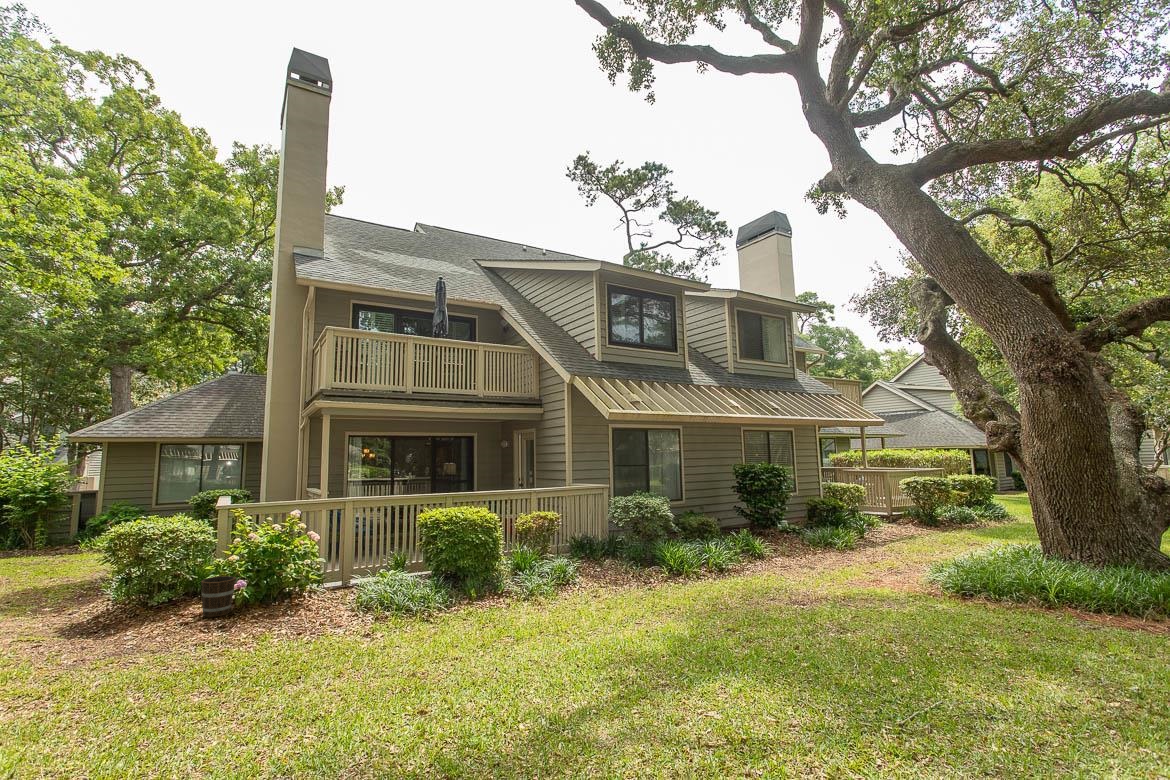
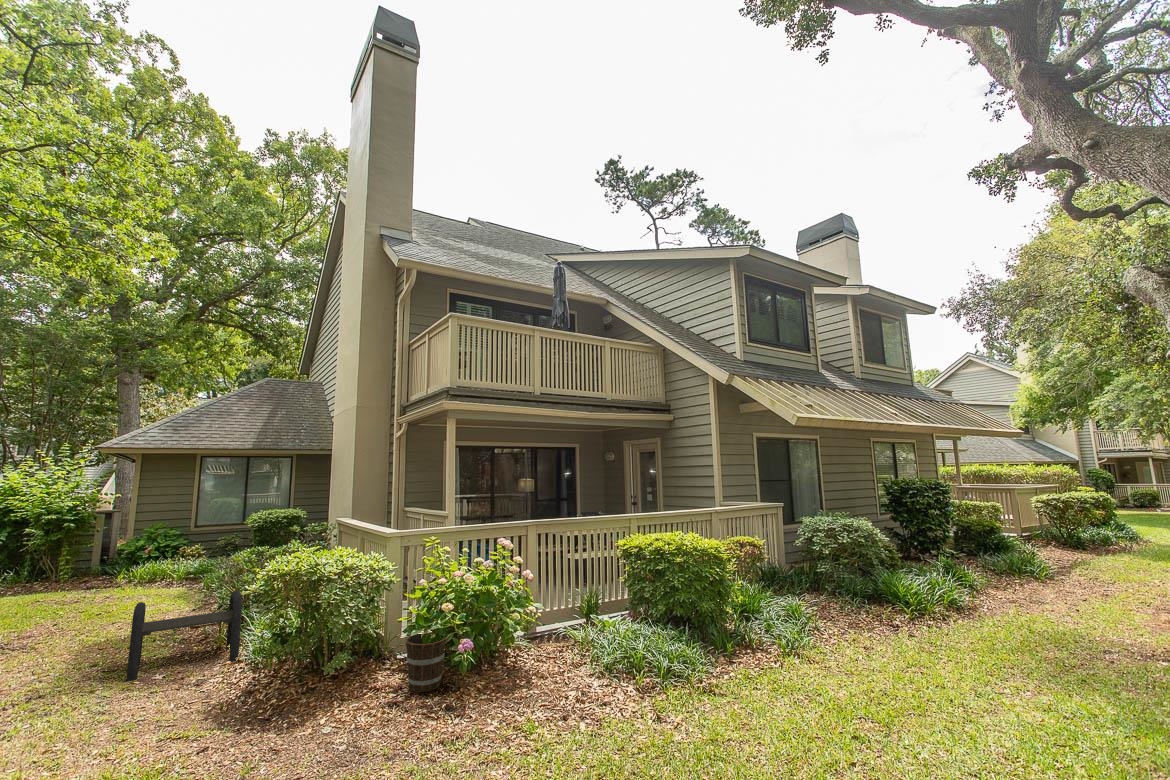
bench: none [24,547,121,608] -> present [126,591,242,681]

